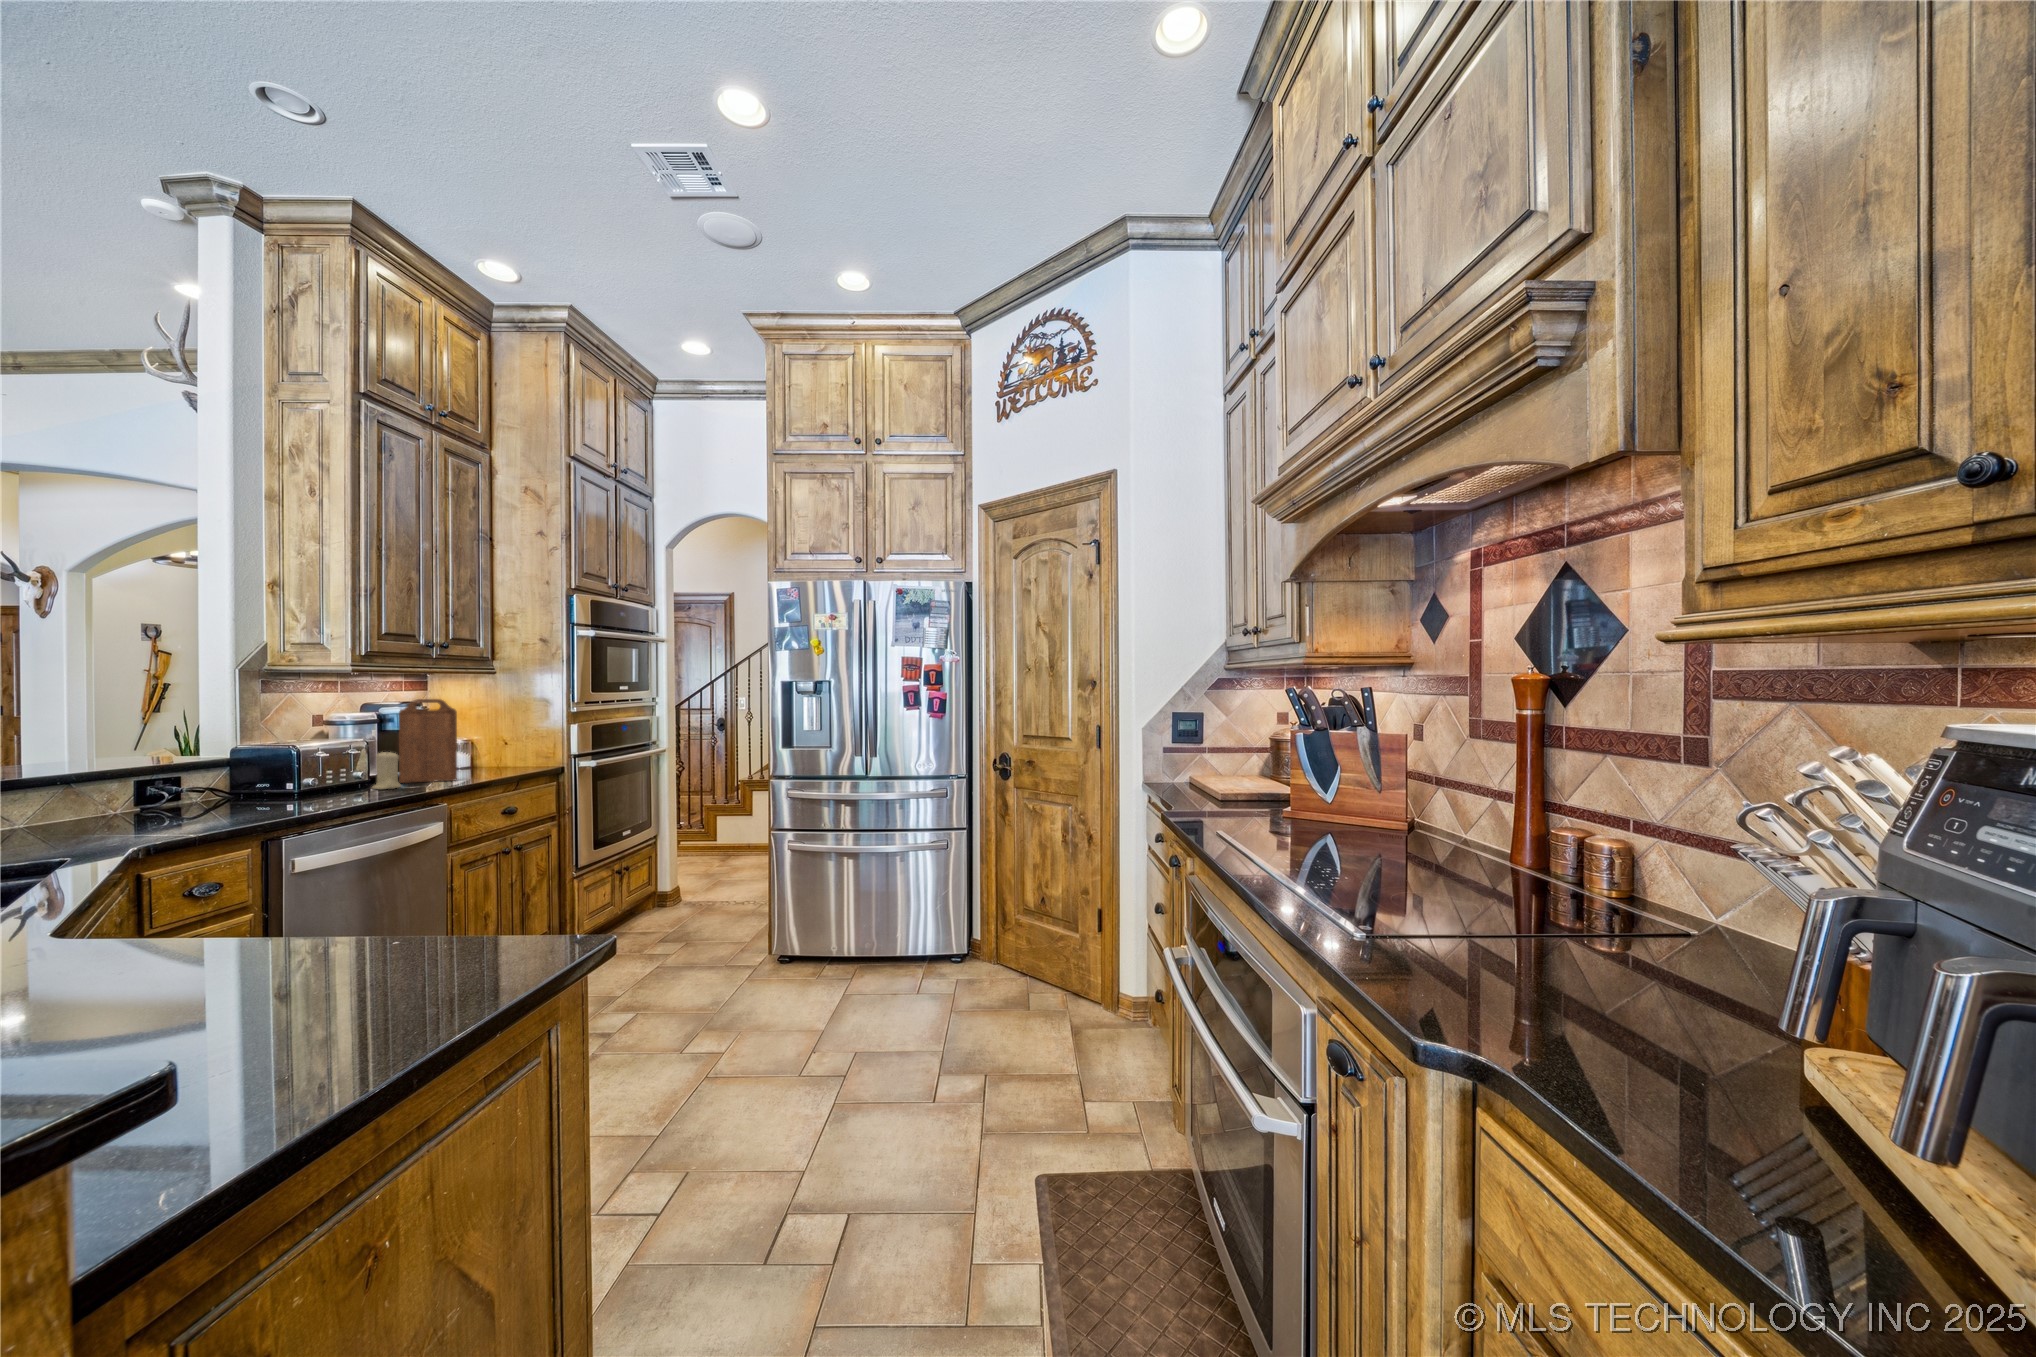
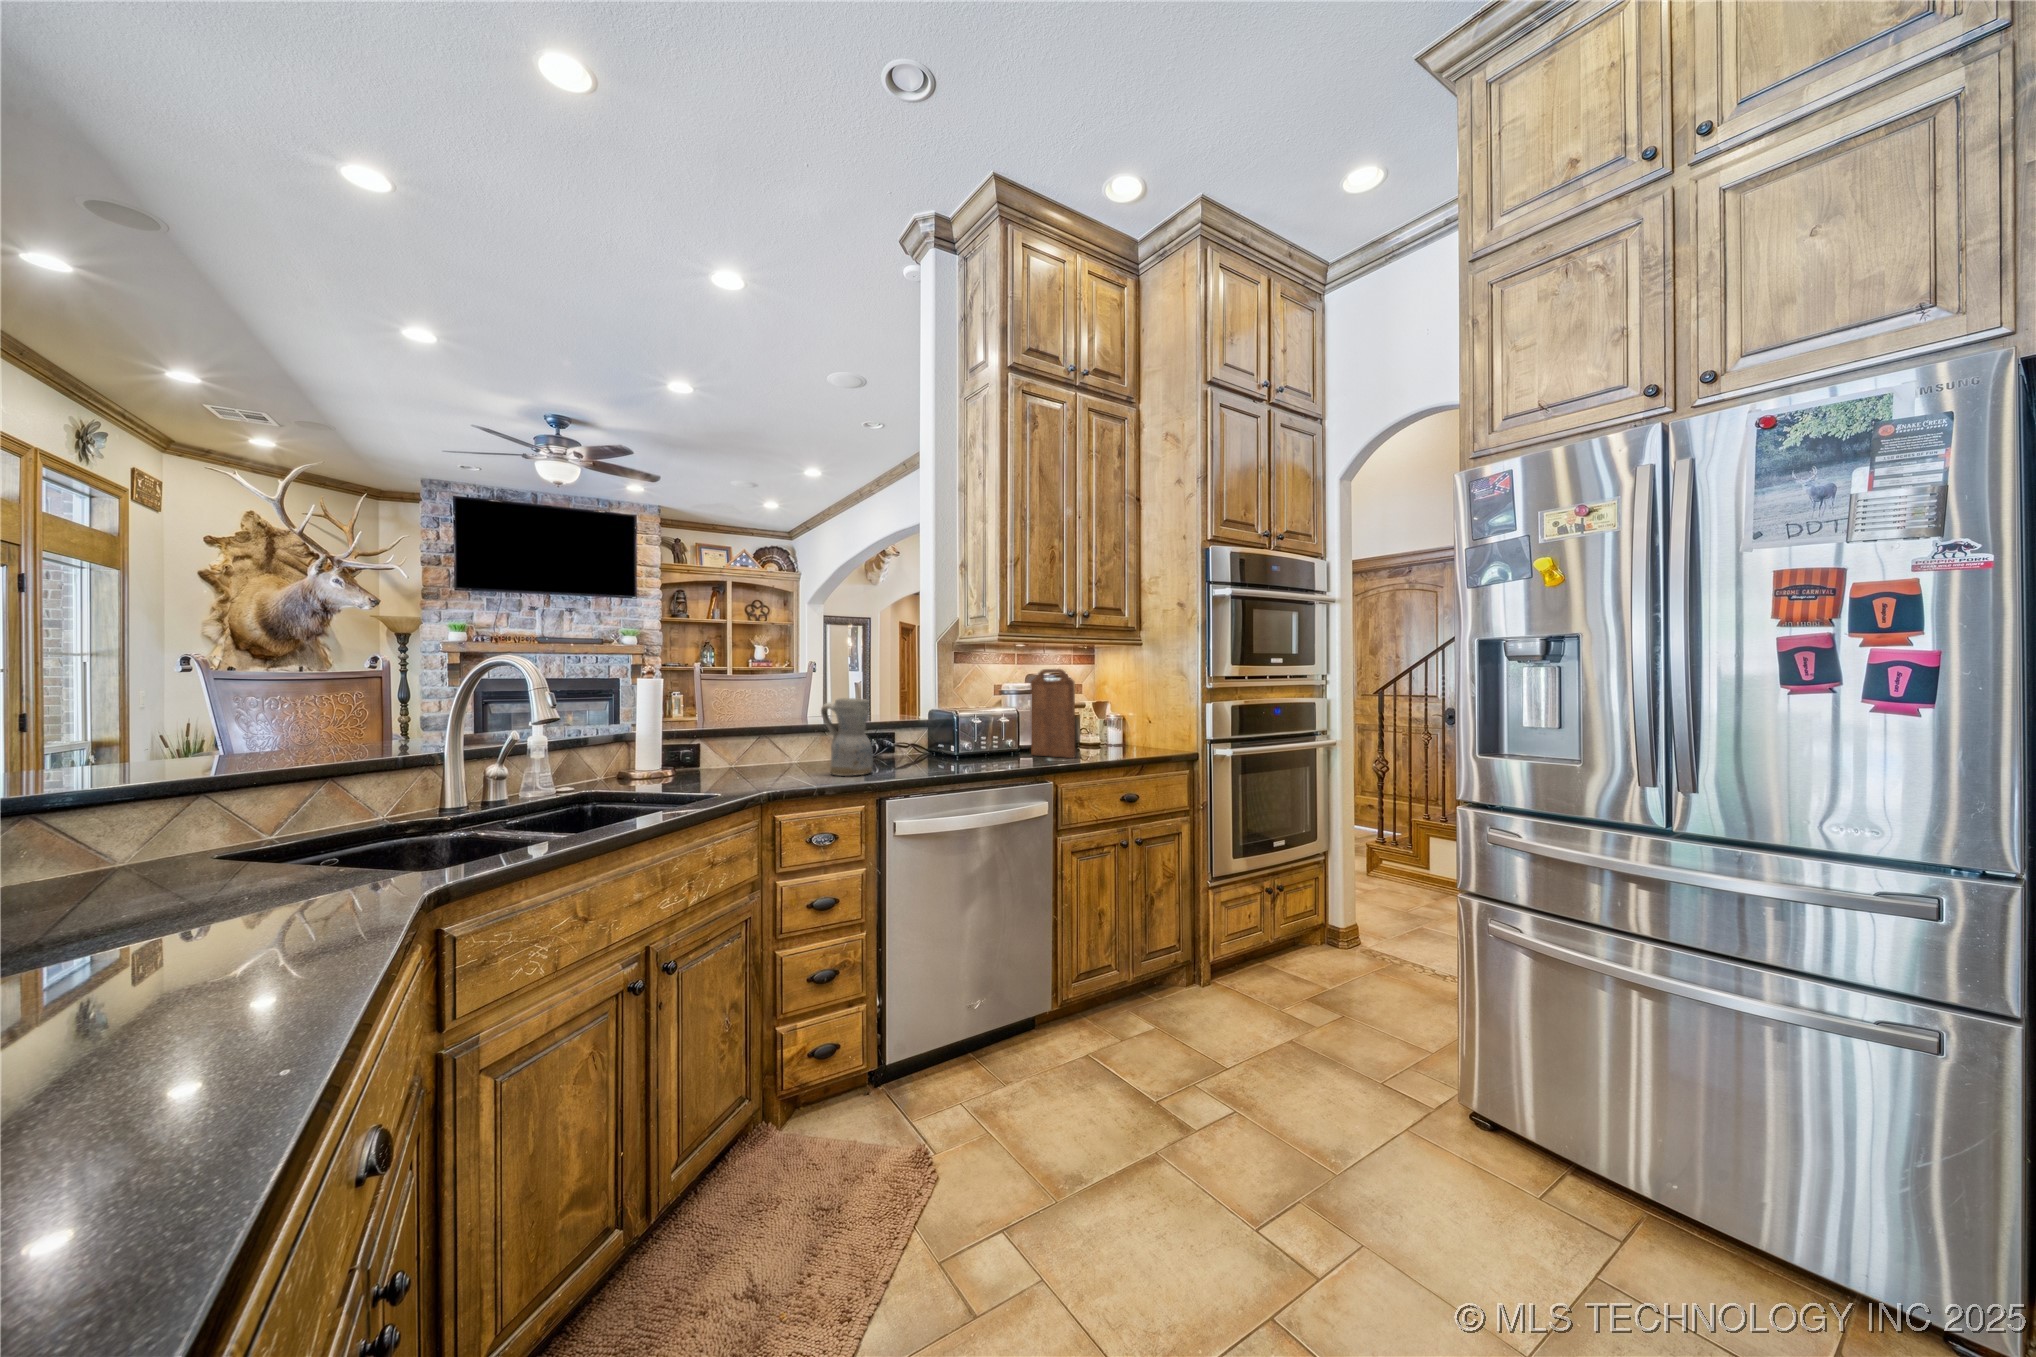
ceramic pitcher: none [188,736,265,818] -> present [821,698,873,776]
candle: present [372,751,402,789] -> none [996,721,1019,761]

